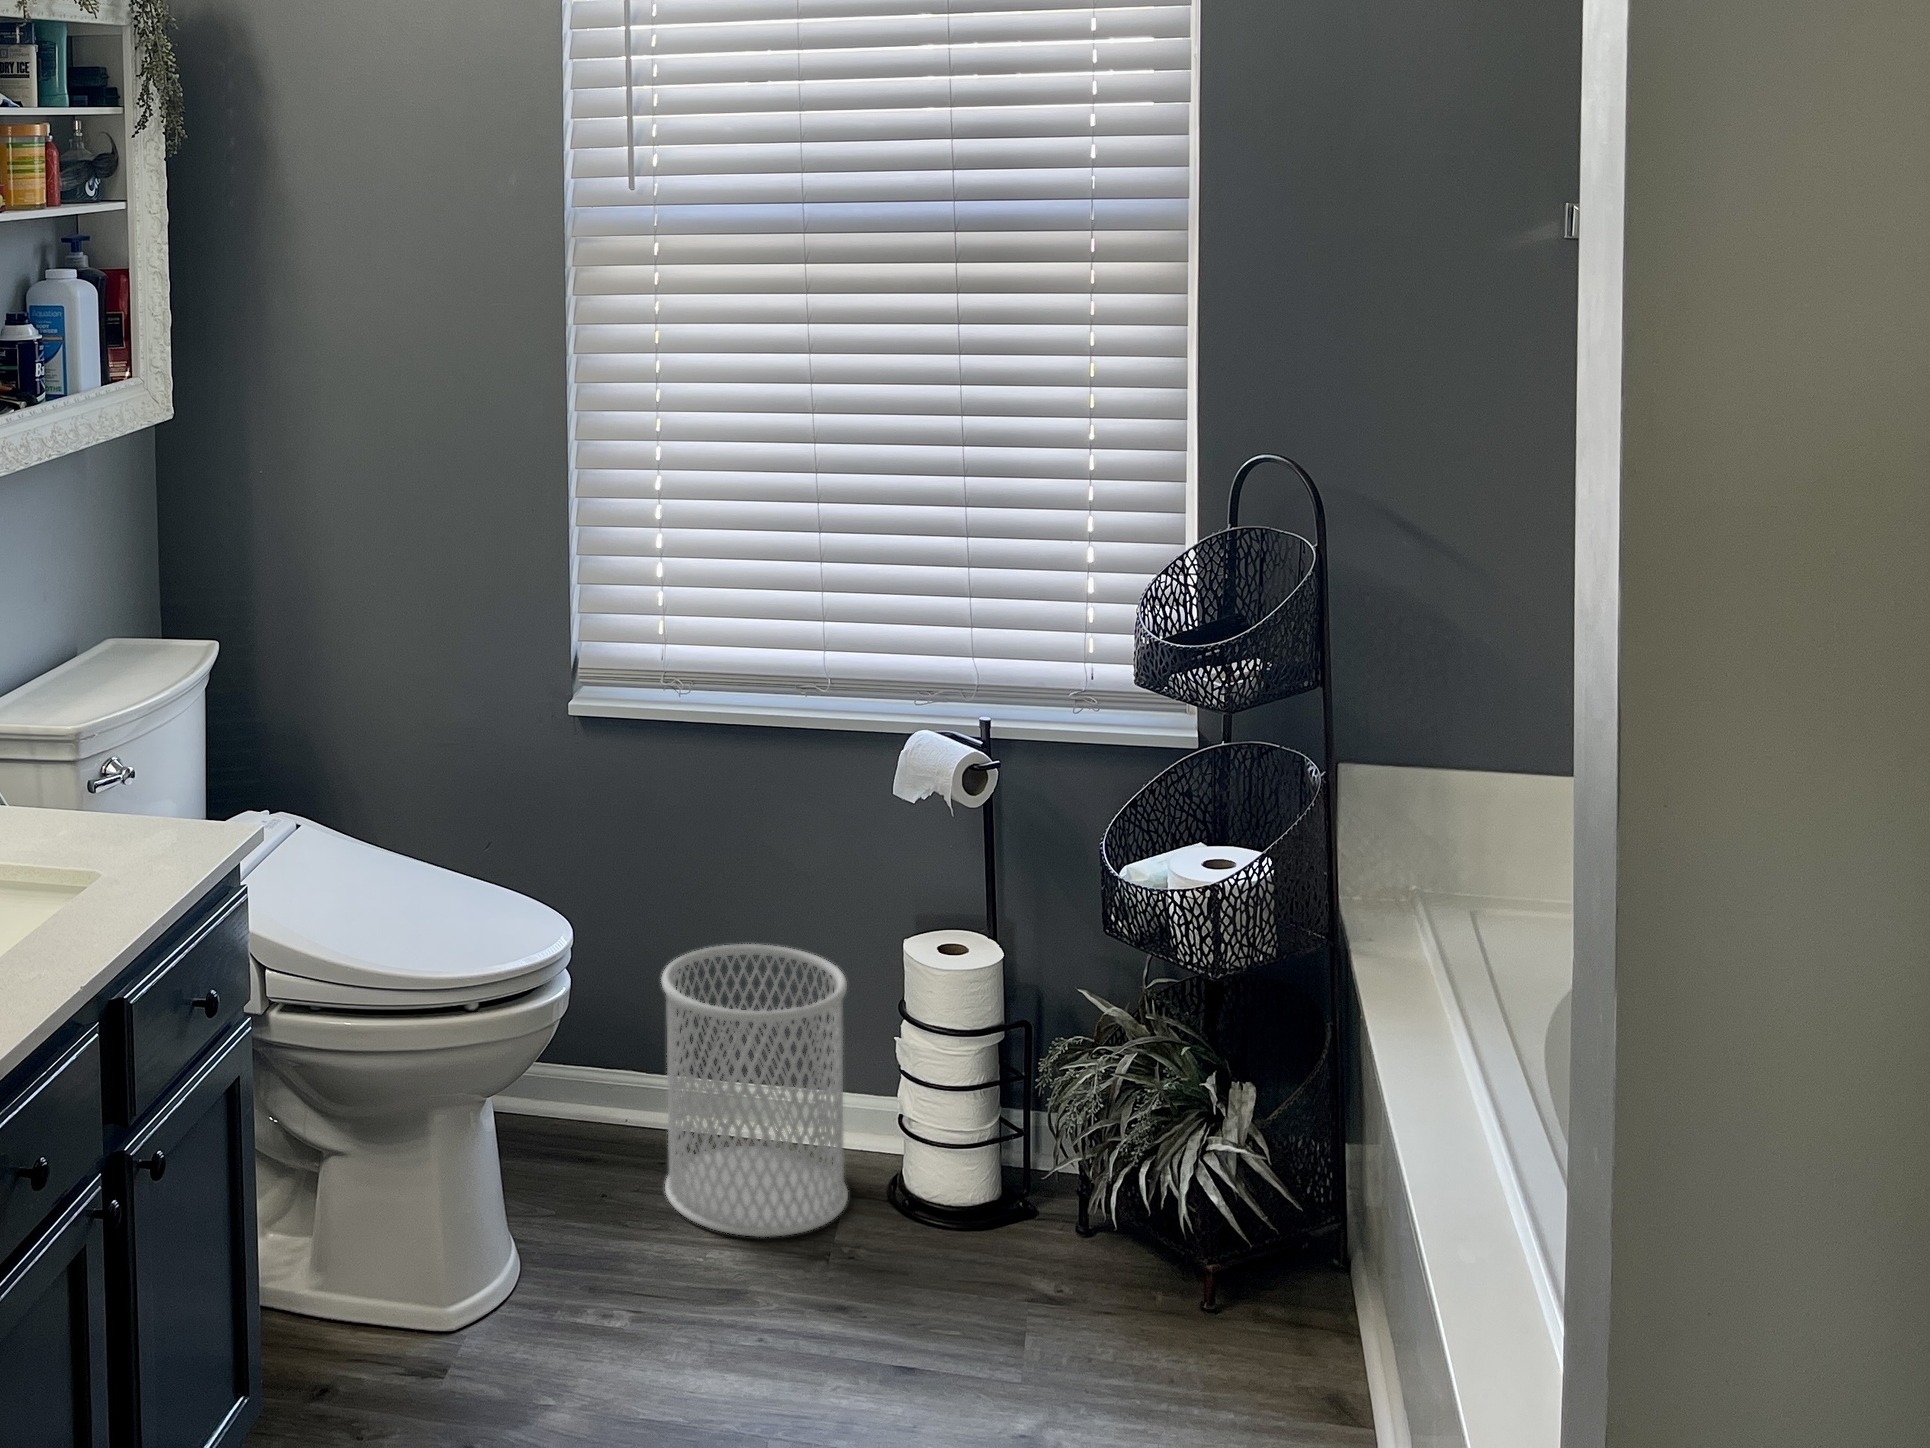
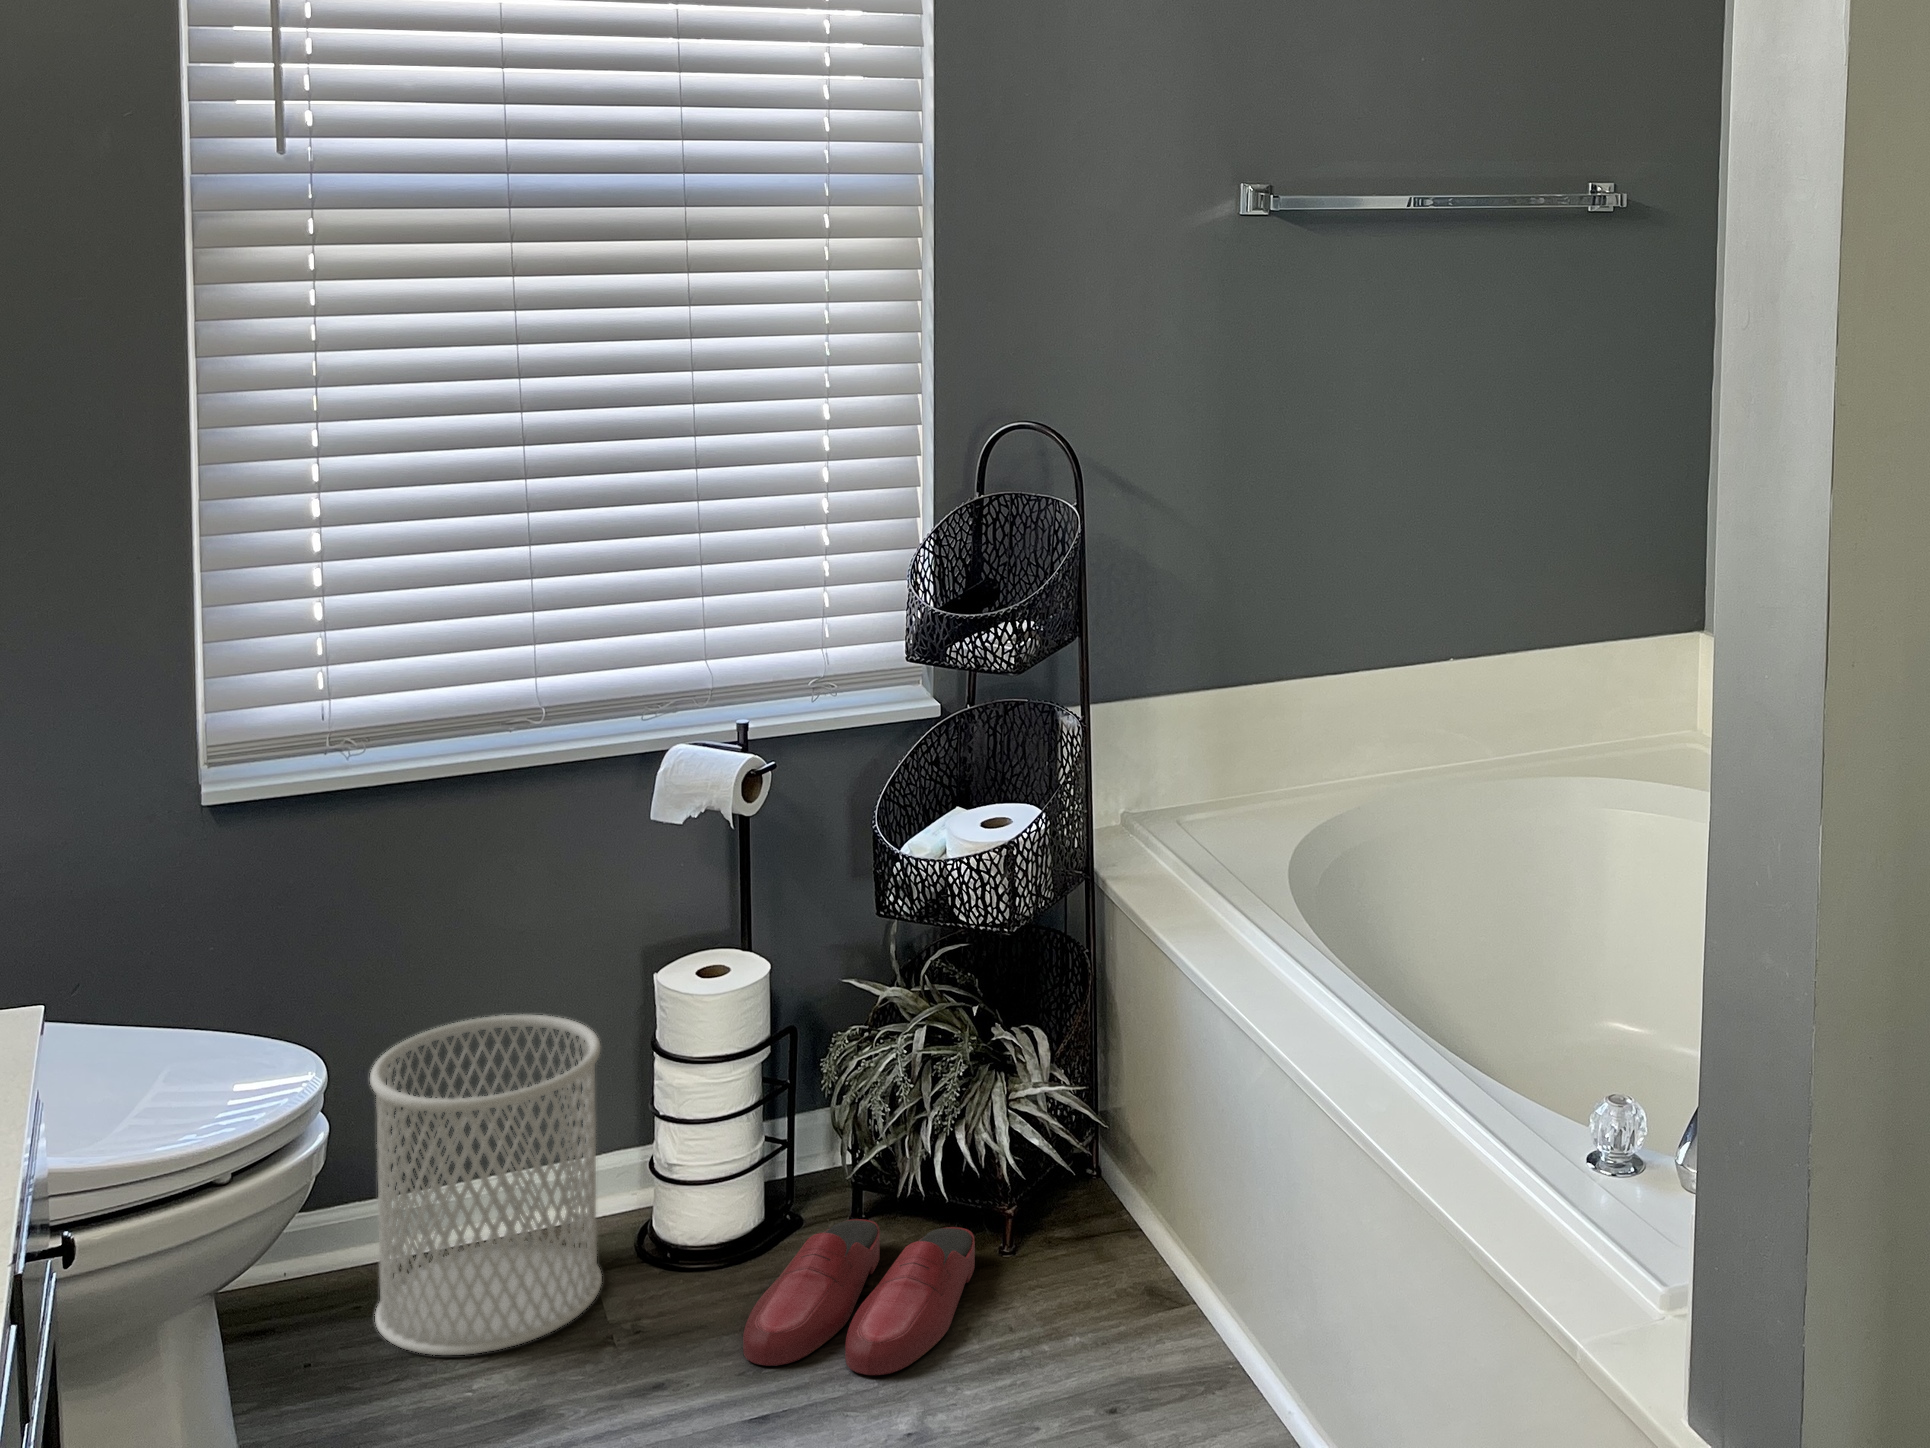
slippers: none [925,1224,1175,1377] -> present [743,1219,975,1375]

